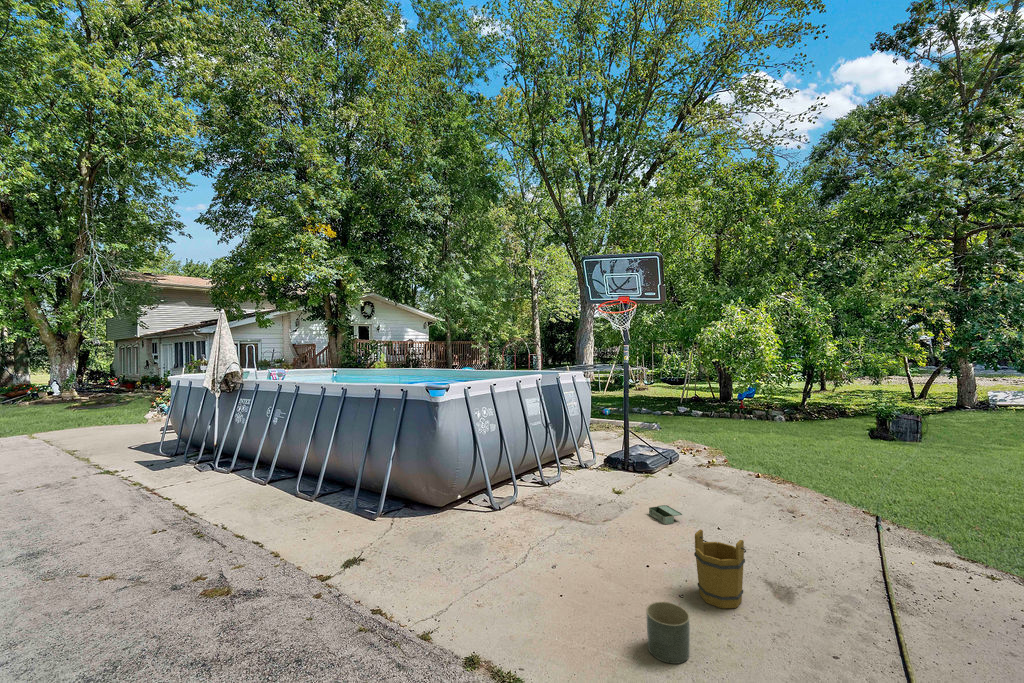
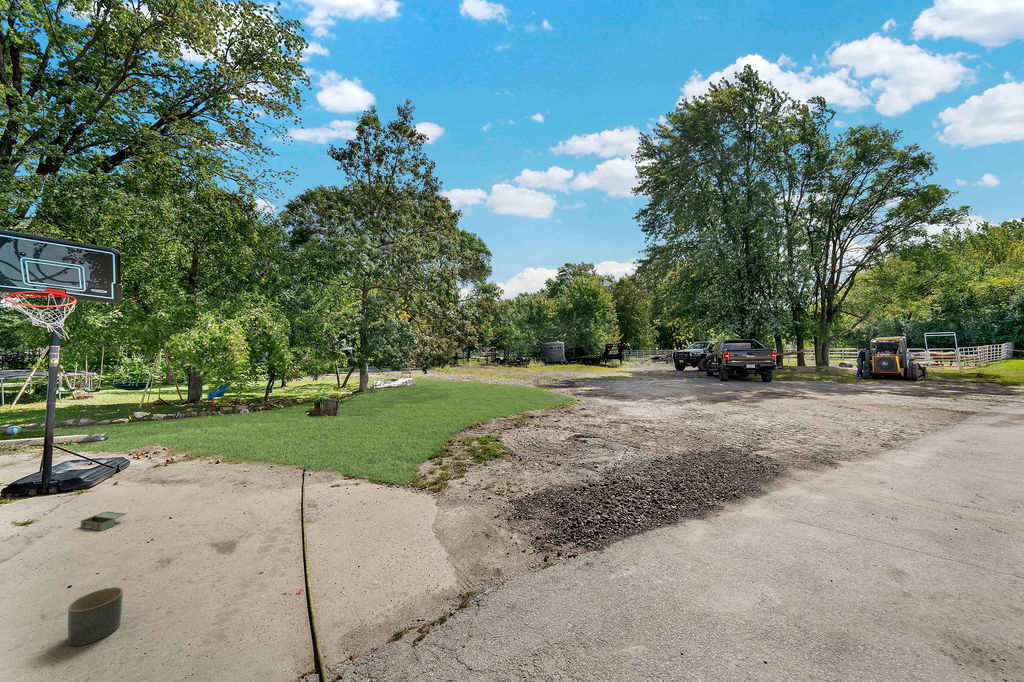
bucket: present [694,529,746,609] -> none [135,511,190,577]

